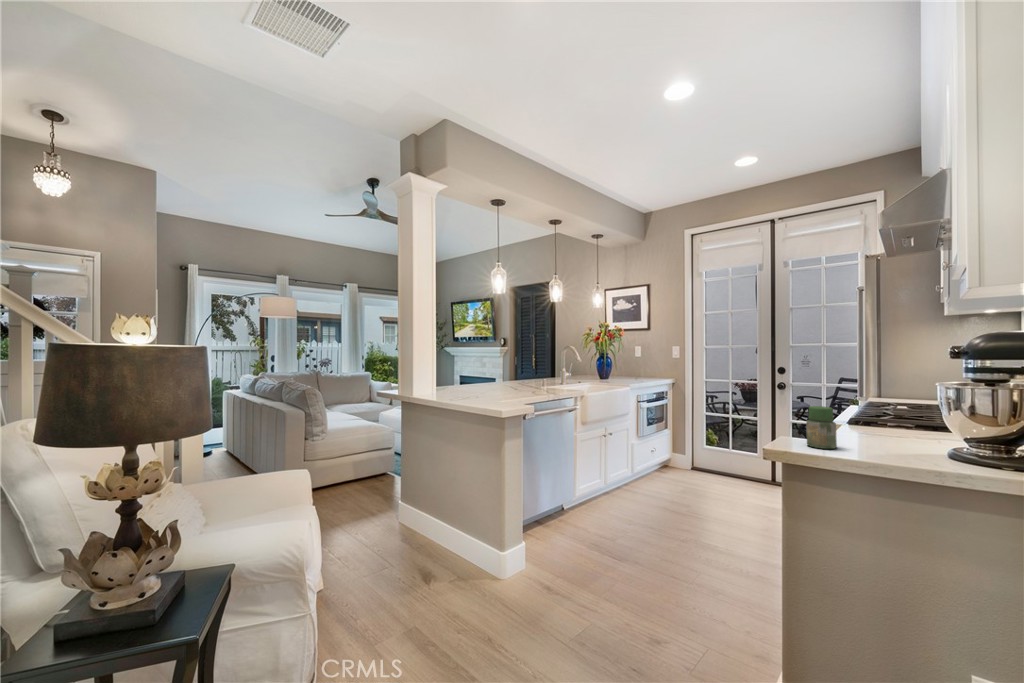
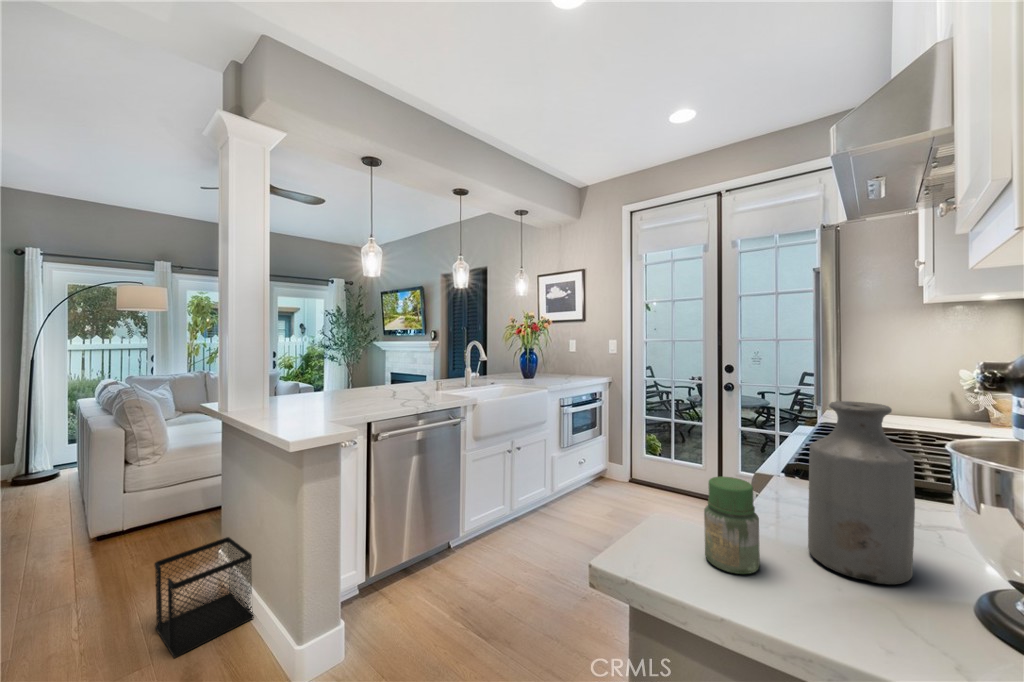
bottle: none [861,369,914,452] -> present [808,401,915,585]
wastebasket: none [366,487,432,562] -> present [155,537,254,658]

